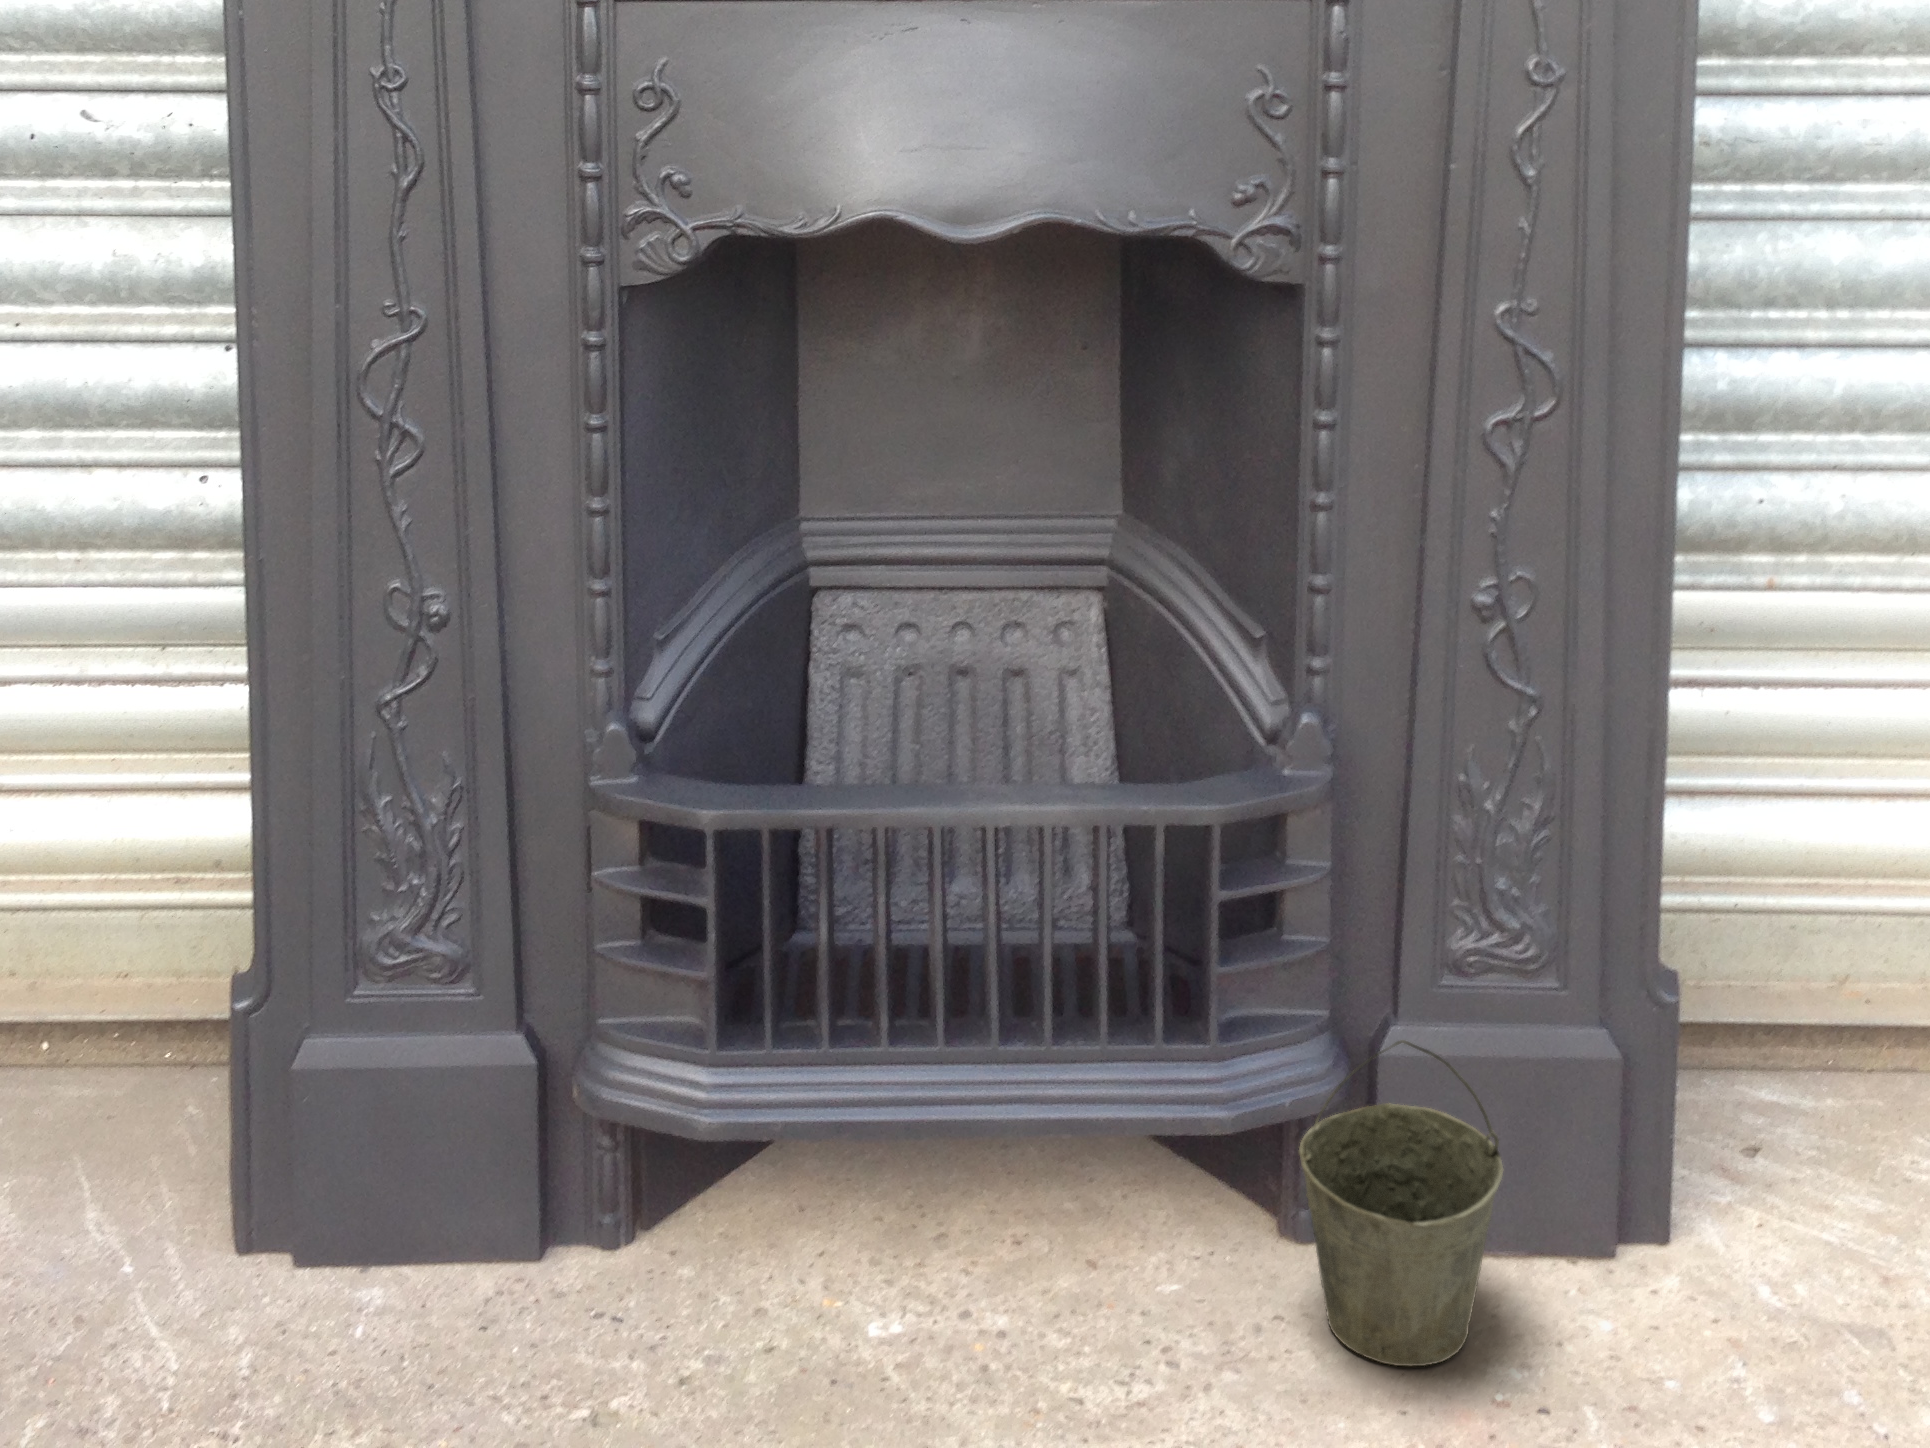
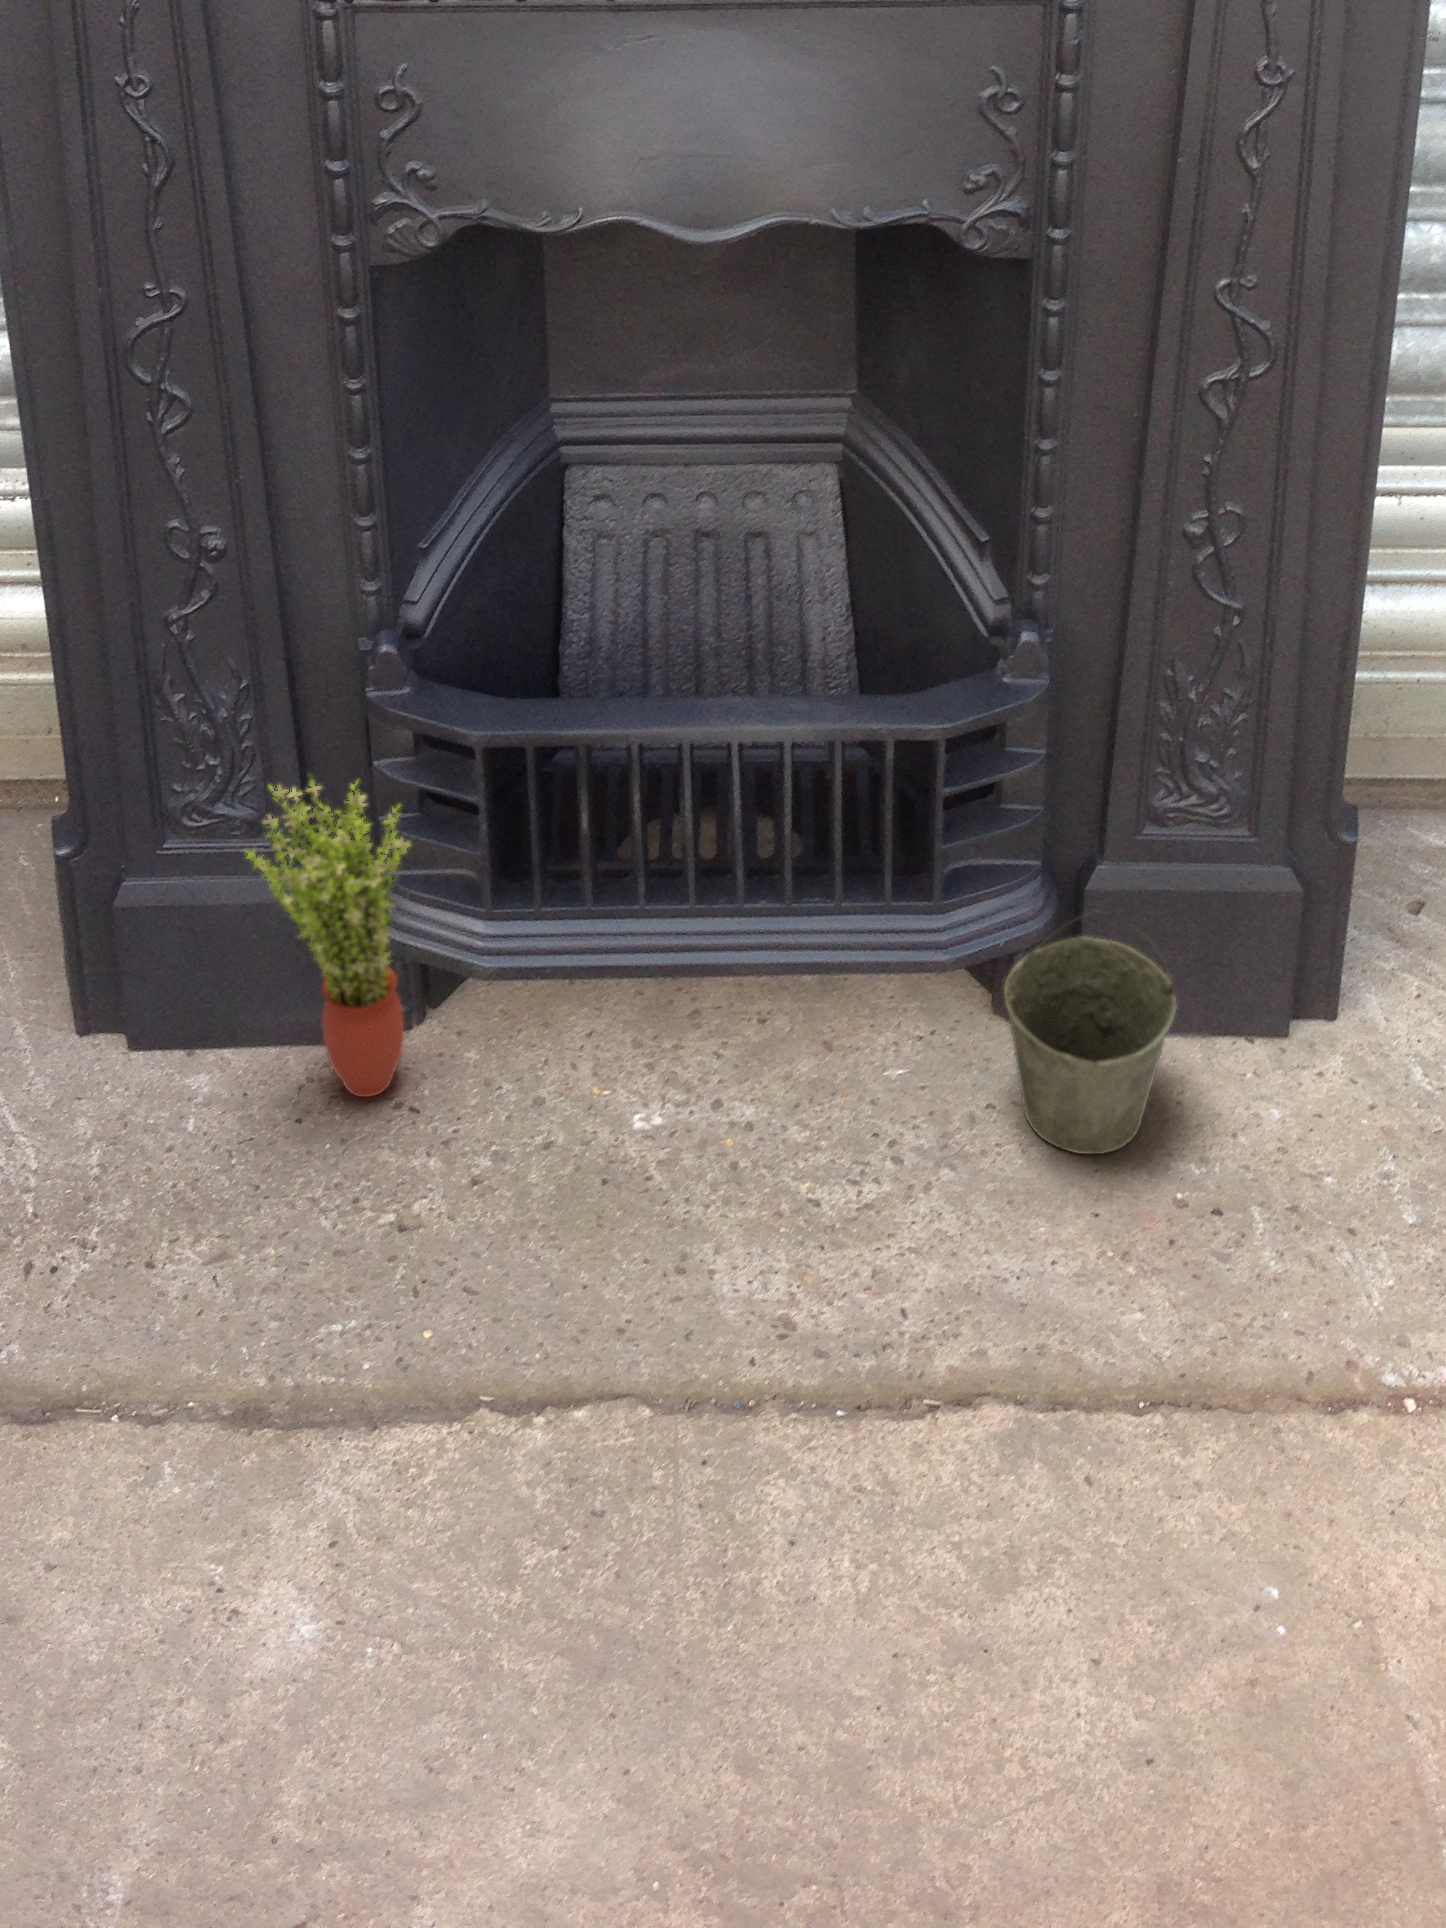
potted plant: none [419,863,615,1297] -> present [247,774,411,1097]

